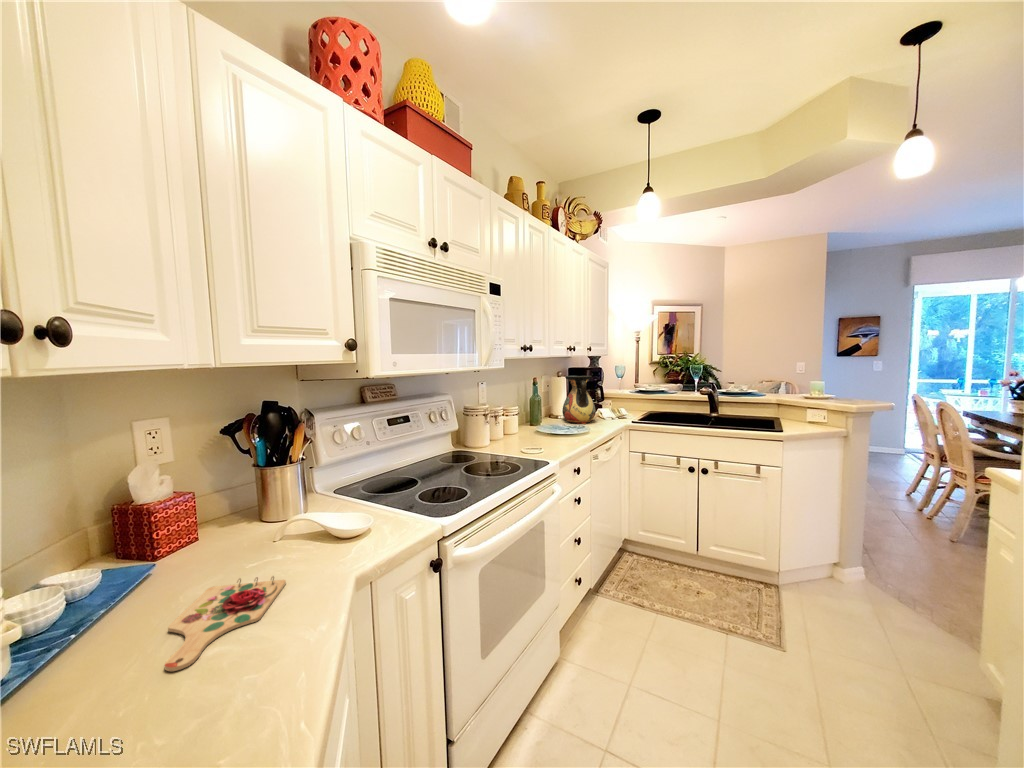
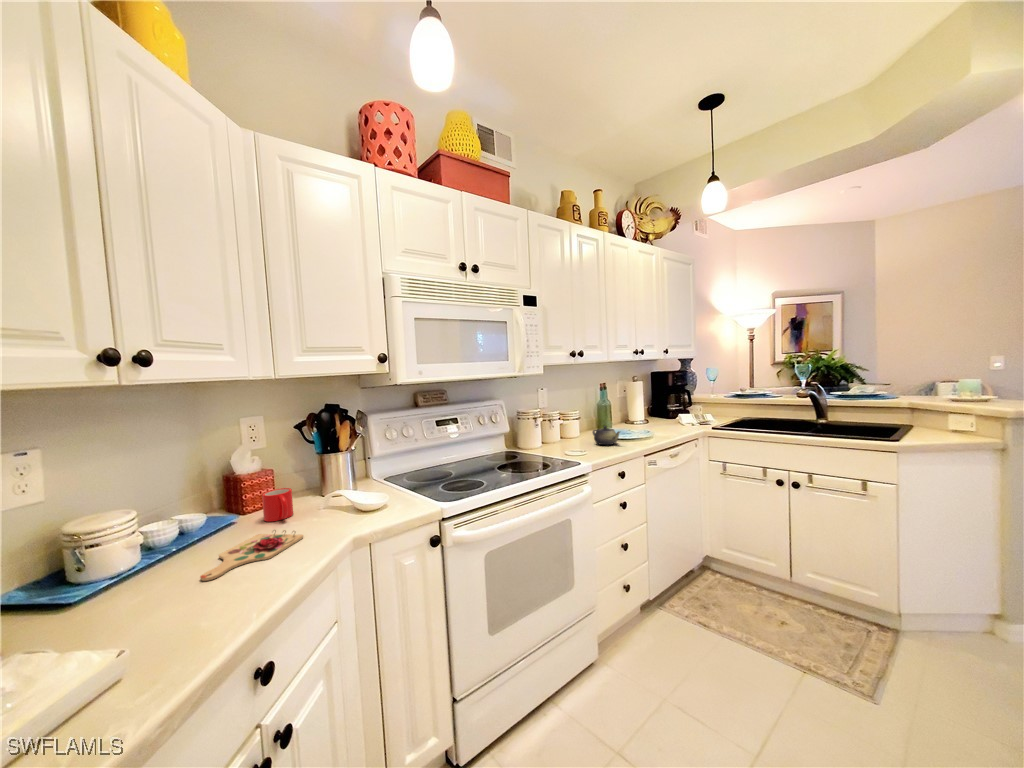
vase: present [562,376,596,424] -> none [628,379,665,429]
teapot: none [543,423,575,442] -> present [593,426,620,445]
mug: none [193,518,240,567] -> present [262,488,293,522]

